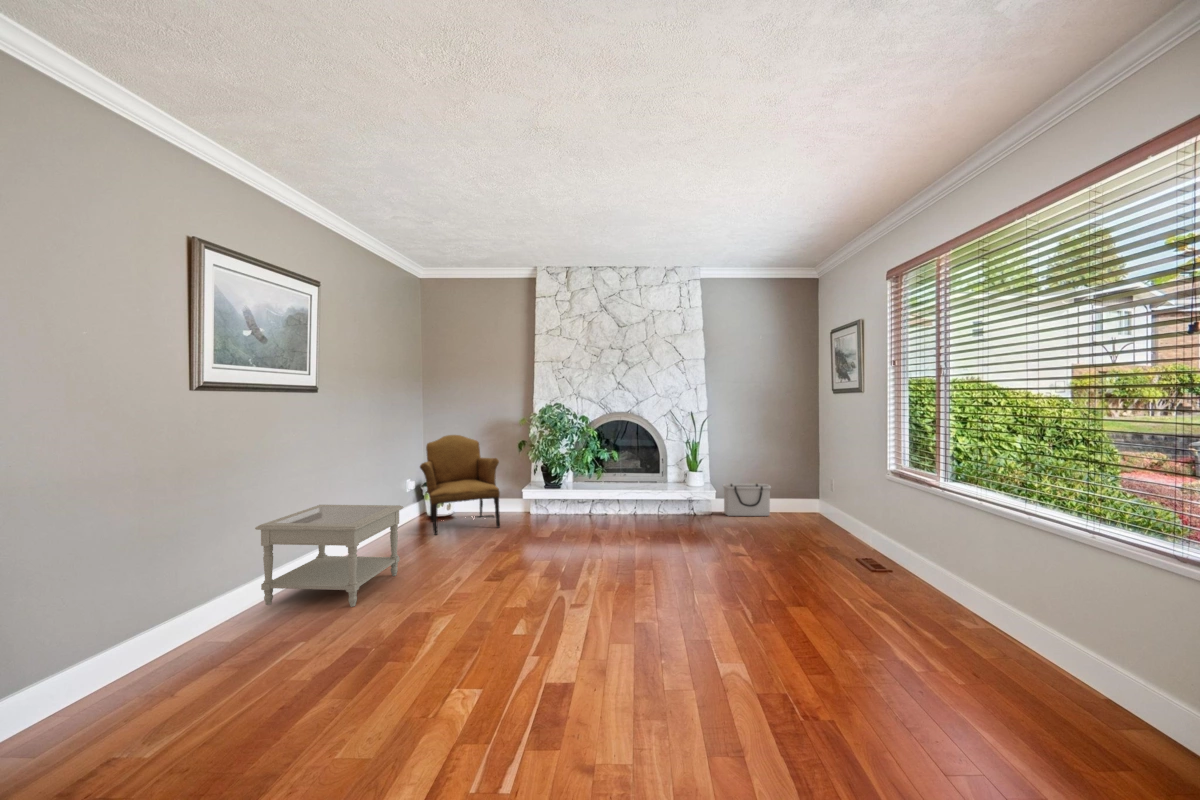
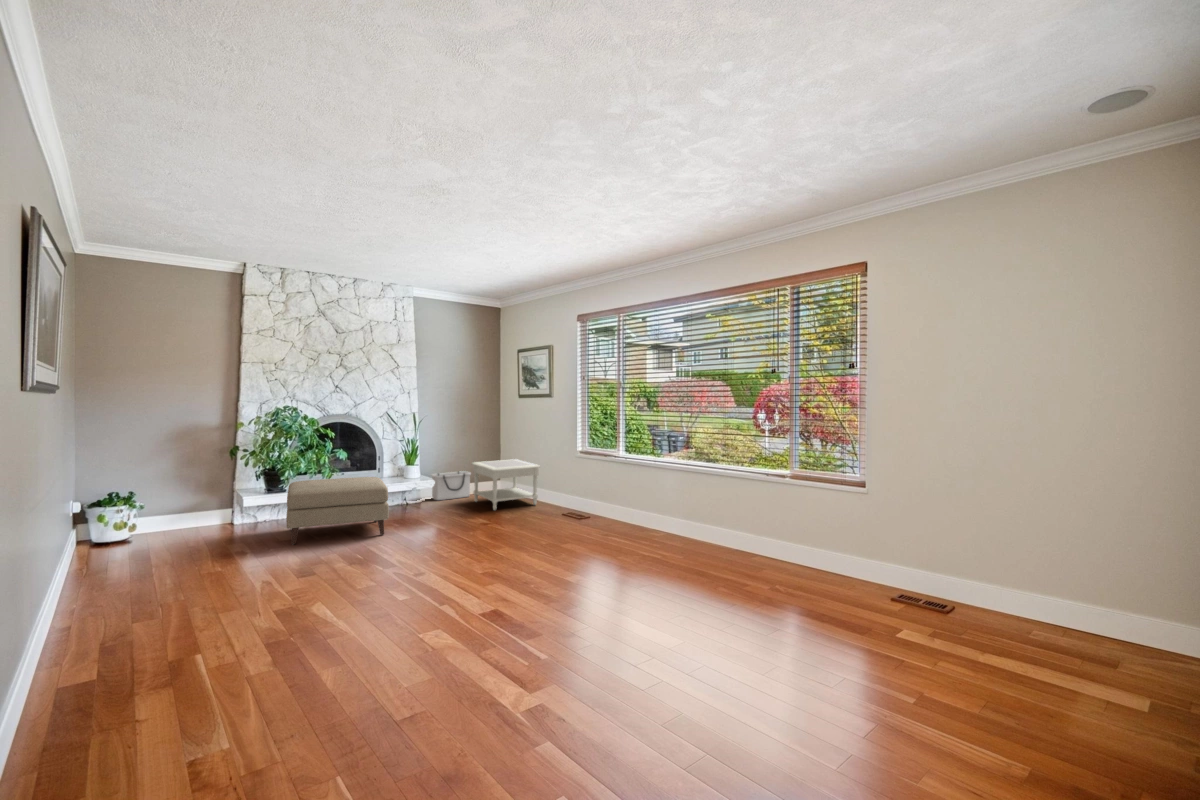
armchair: present [420,435,500,535] -> none [95,444,217,558]
ottoman: none [540,478,649,549] -> present [286,477,389,544]
side table: present [255,505,403,607] -> present [472,459,540,510]

